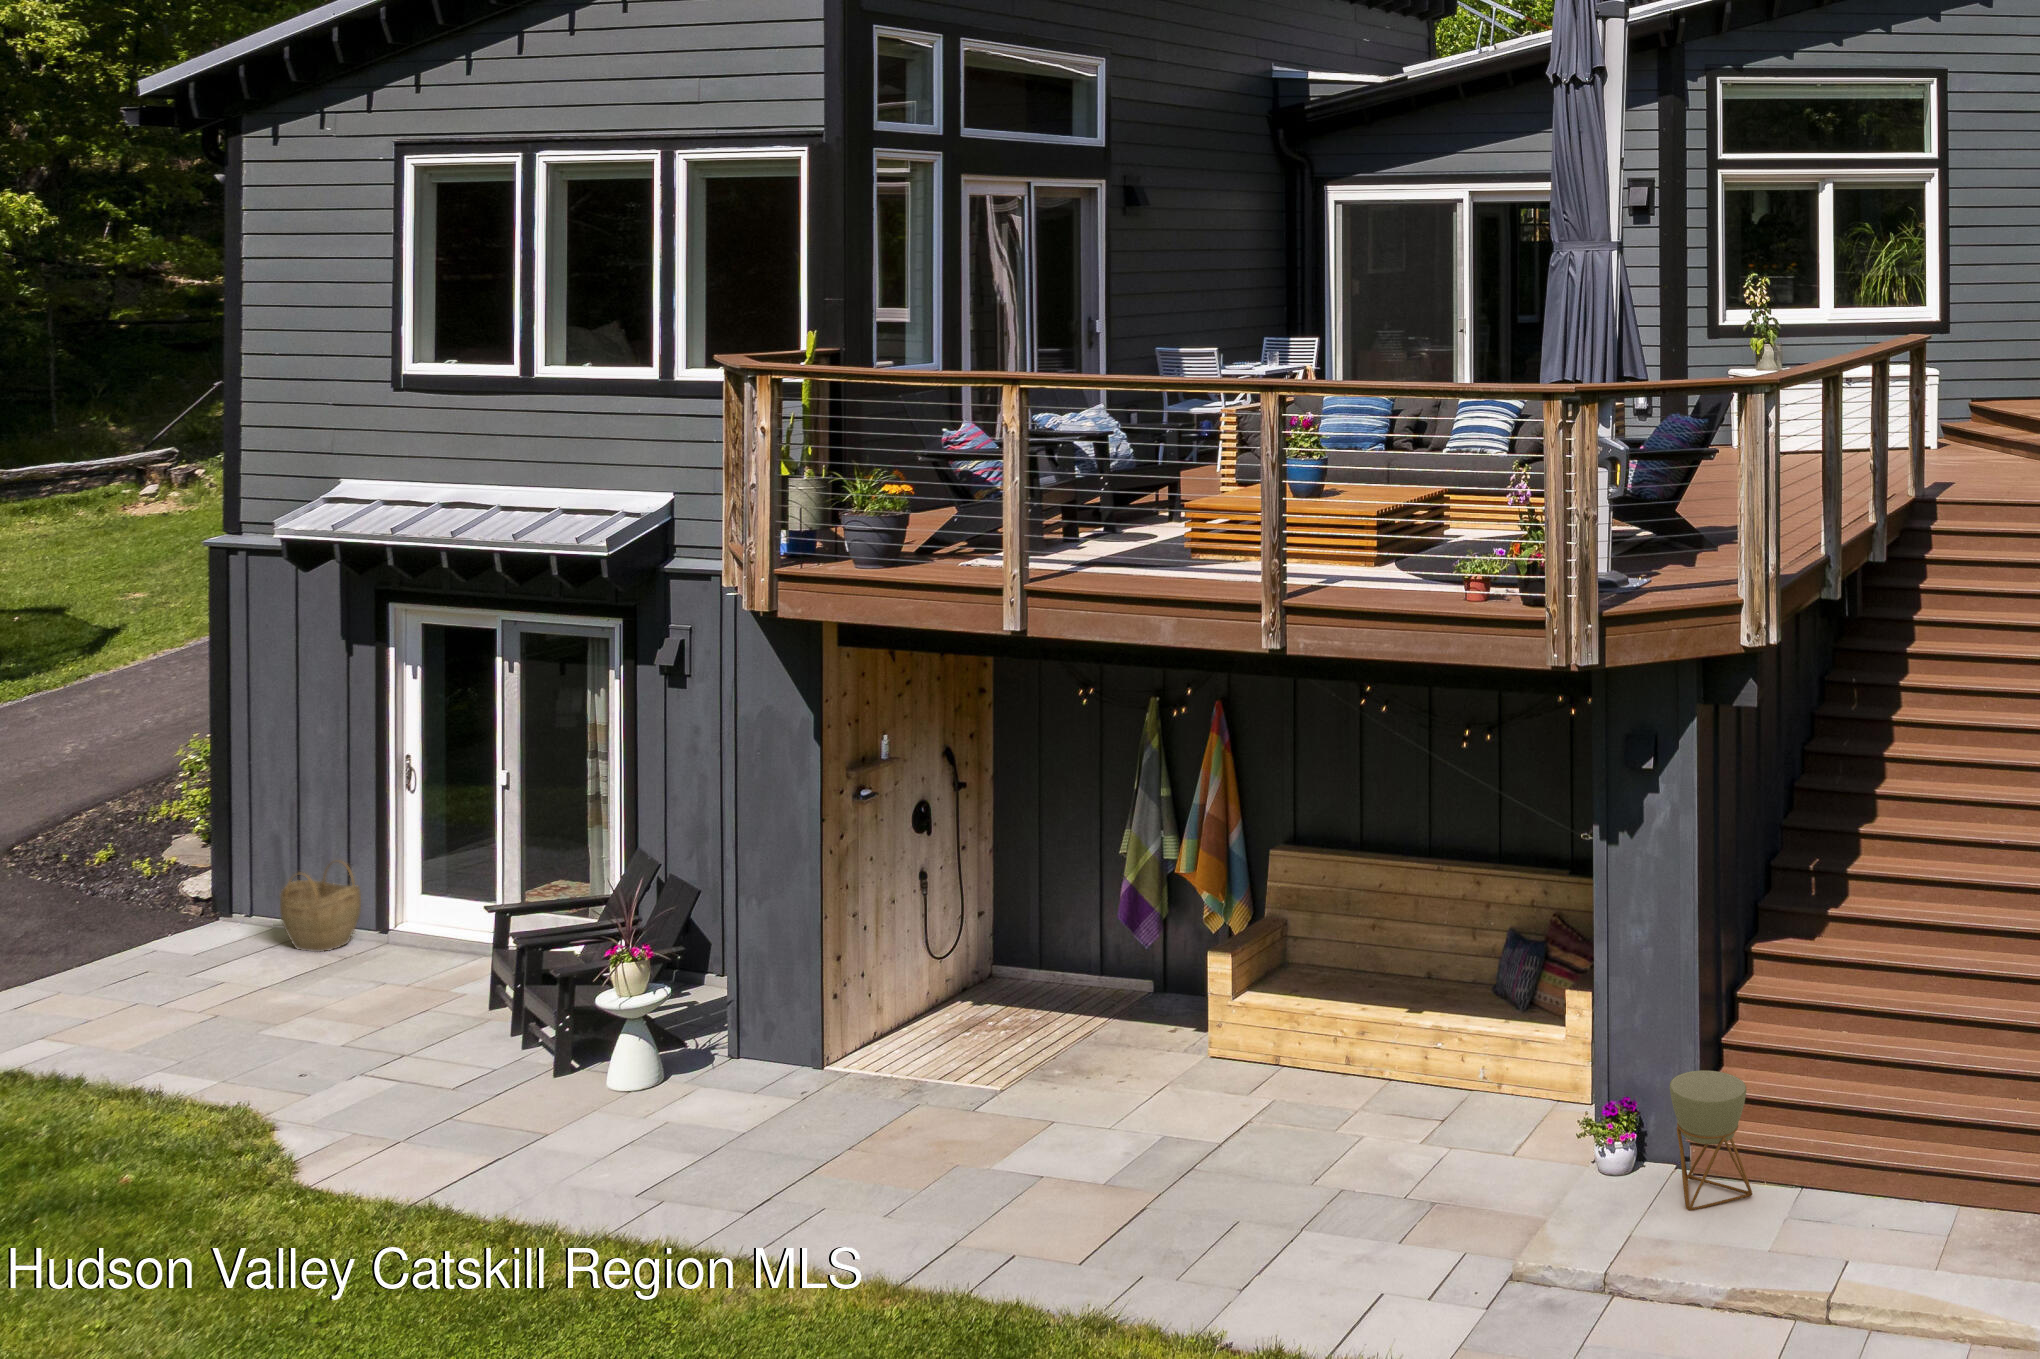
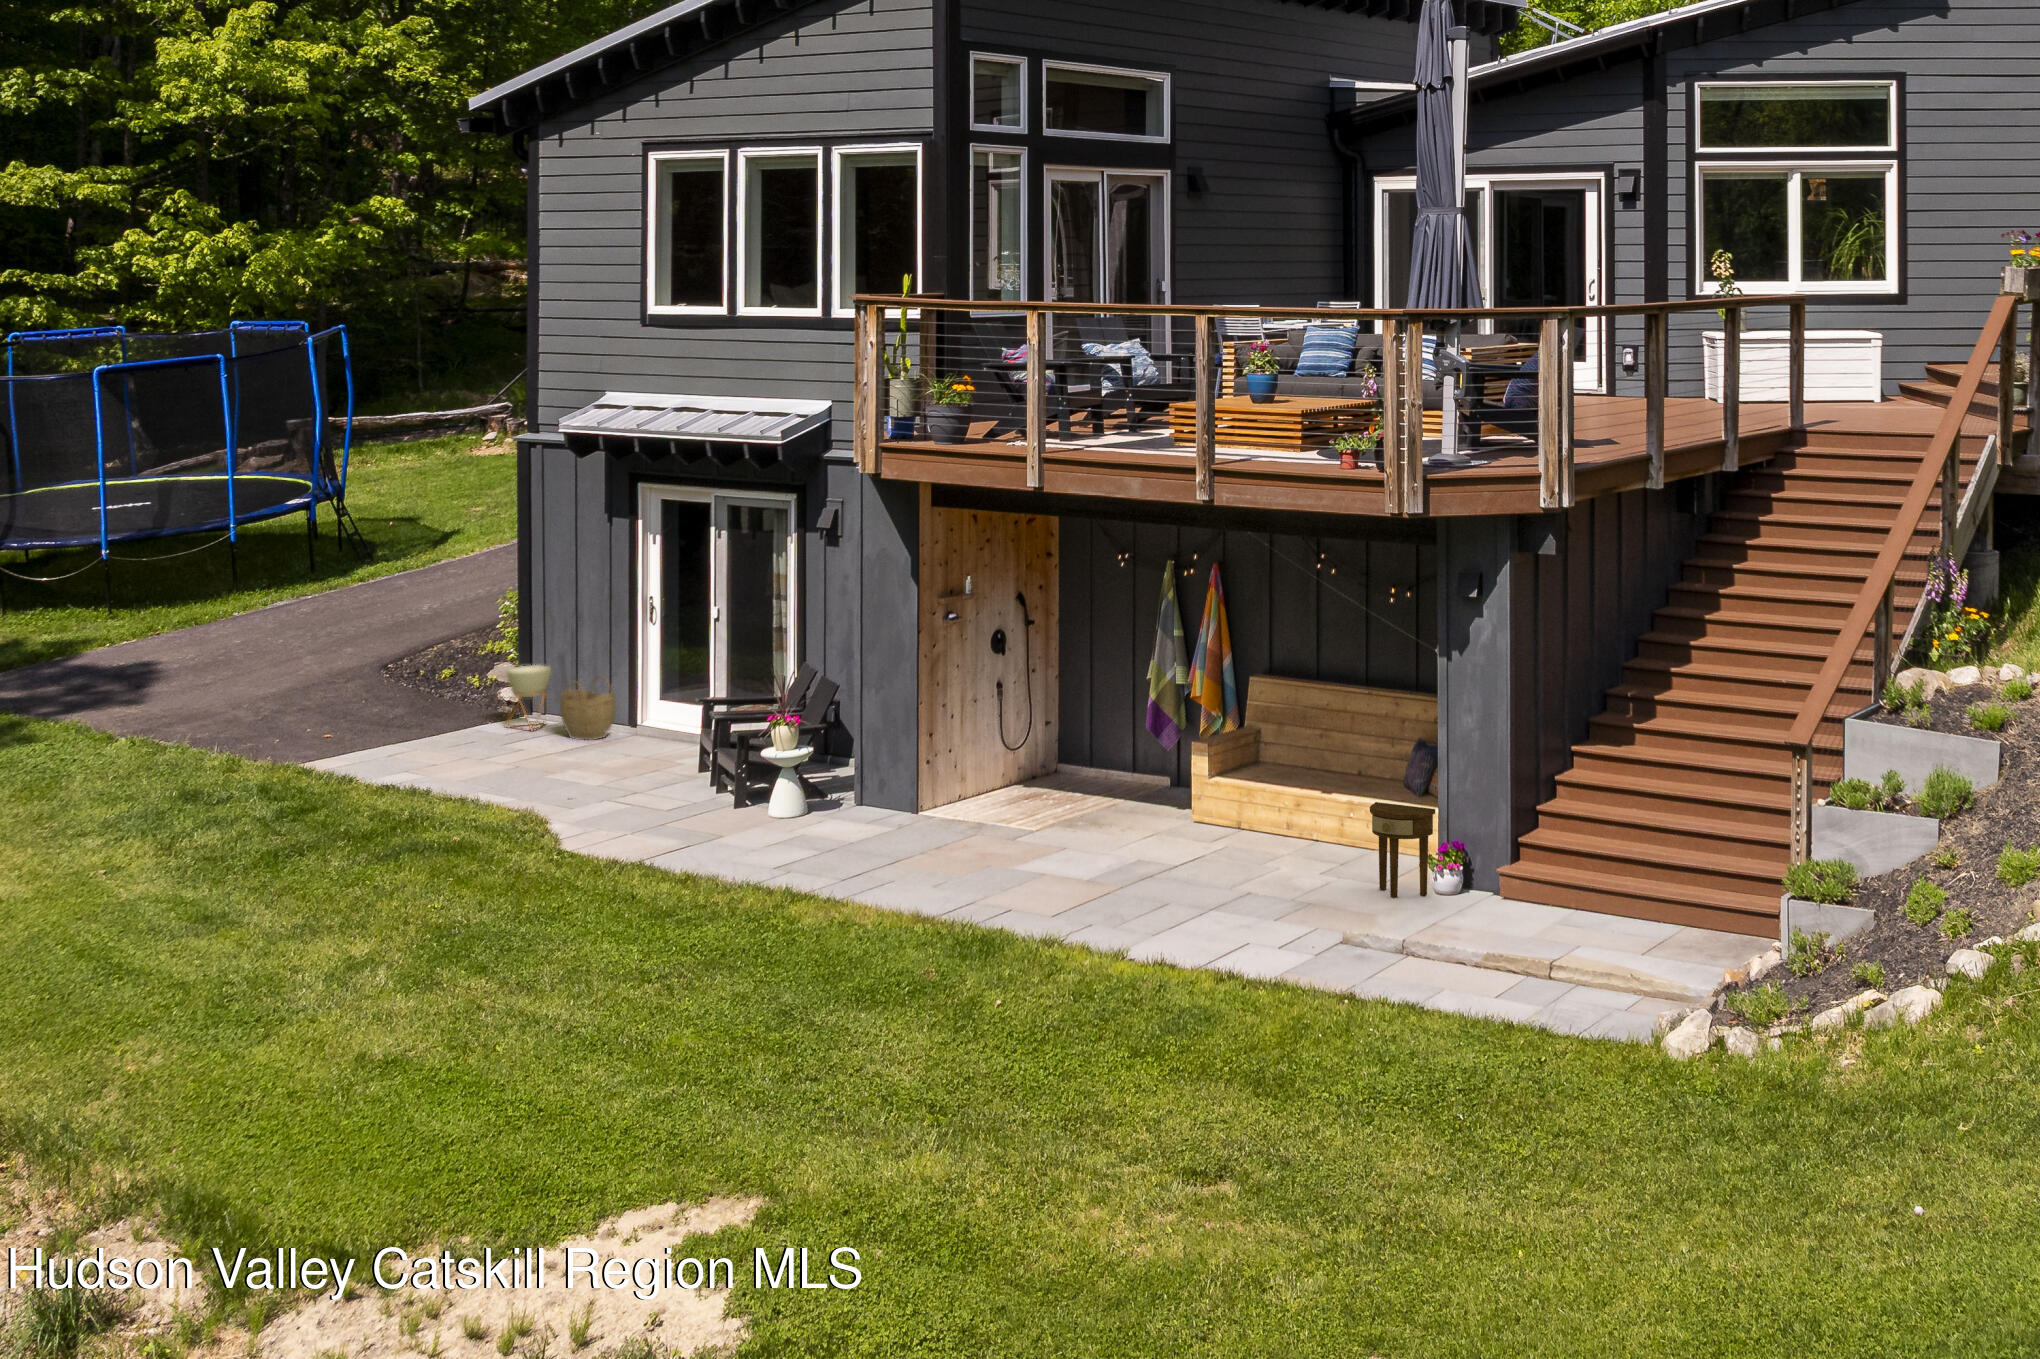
side table: none [1518,1051,1609,1188] -> present [1370,802,1435,898]
planter: present [1670,1070,1752,1211] -> present [506,665,551,730]

